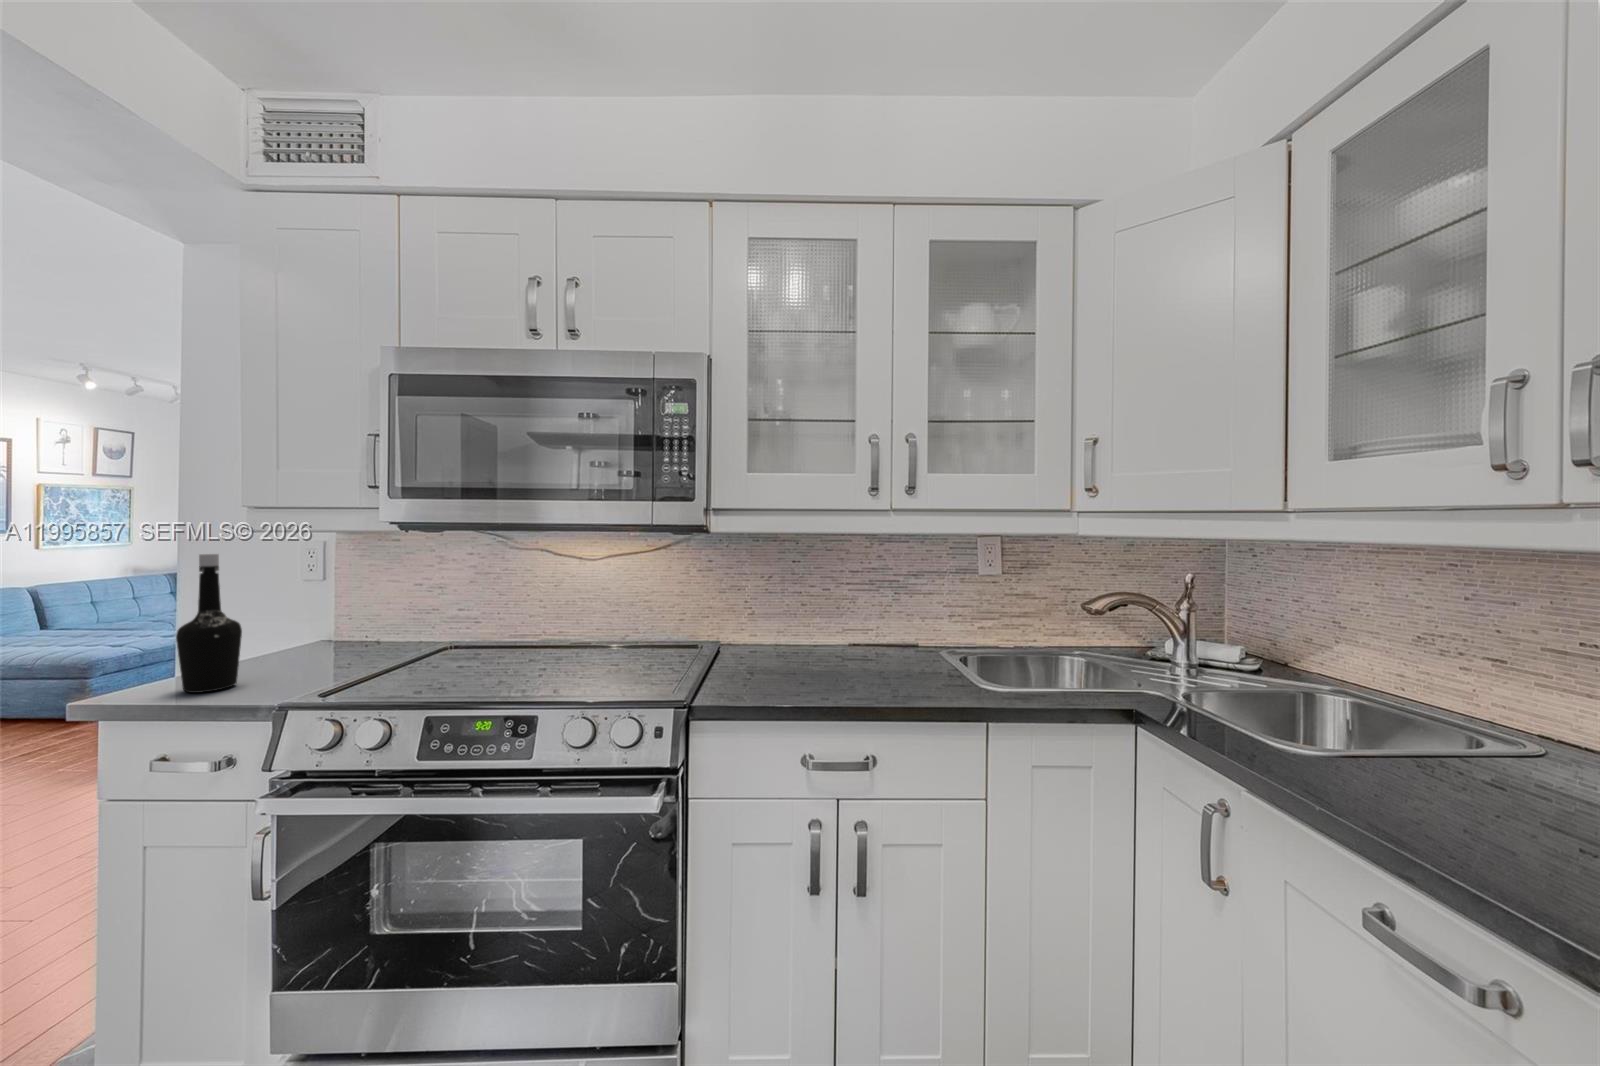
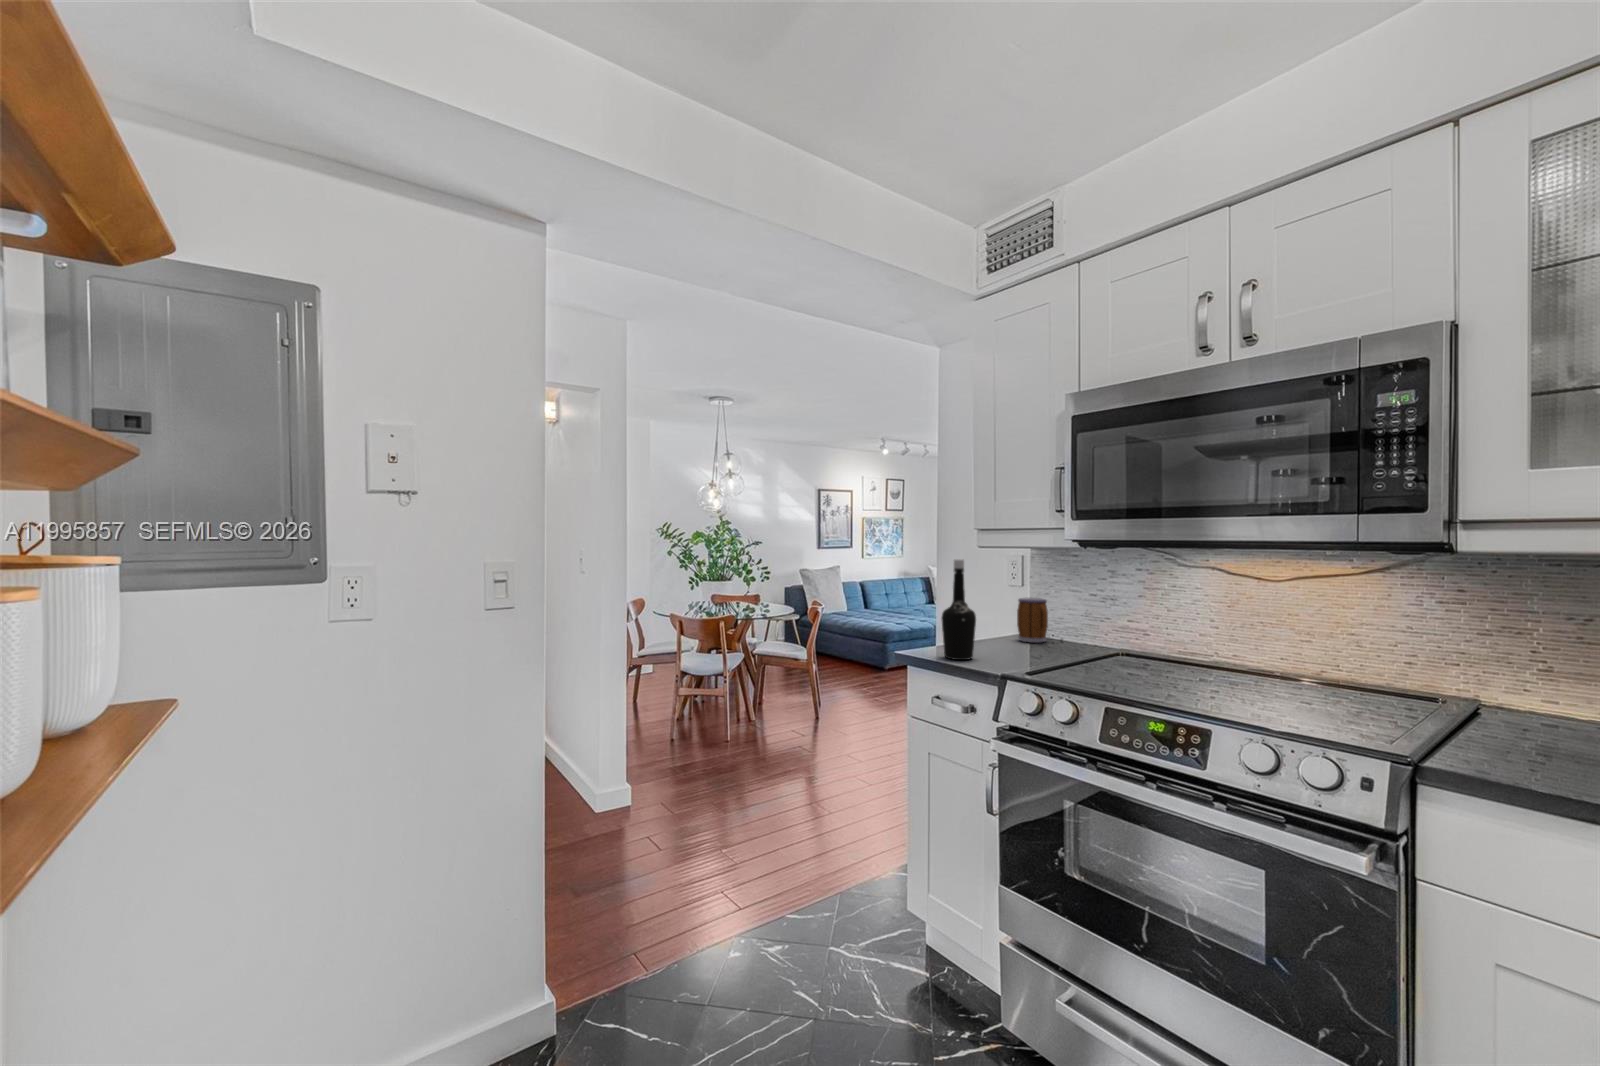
mug: none [319,594,362,647] -> present [1017,598,1048,643]

